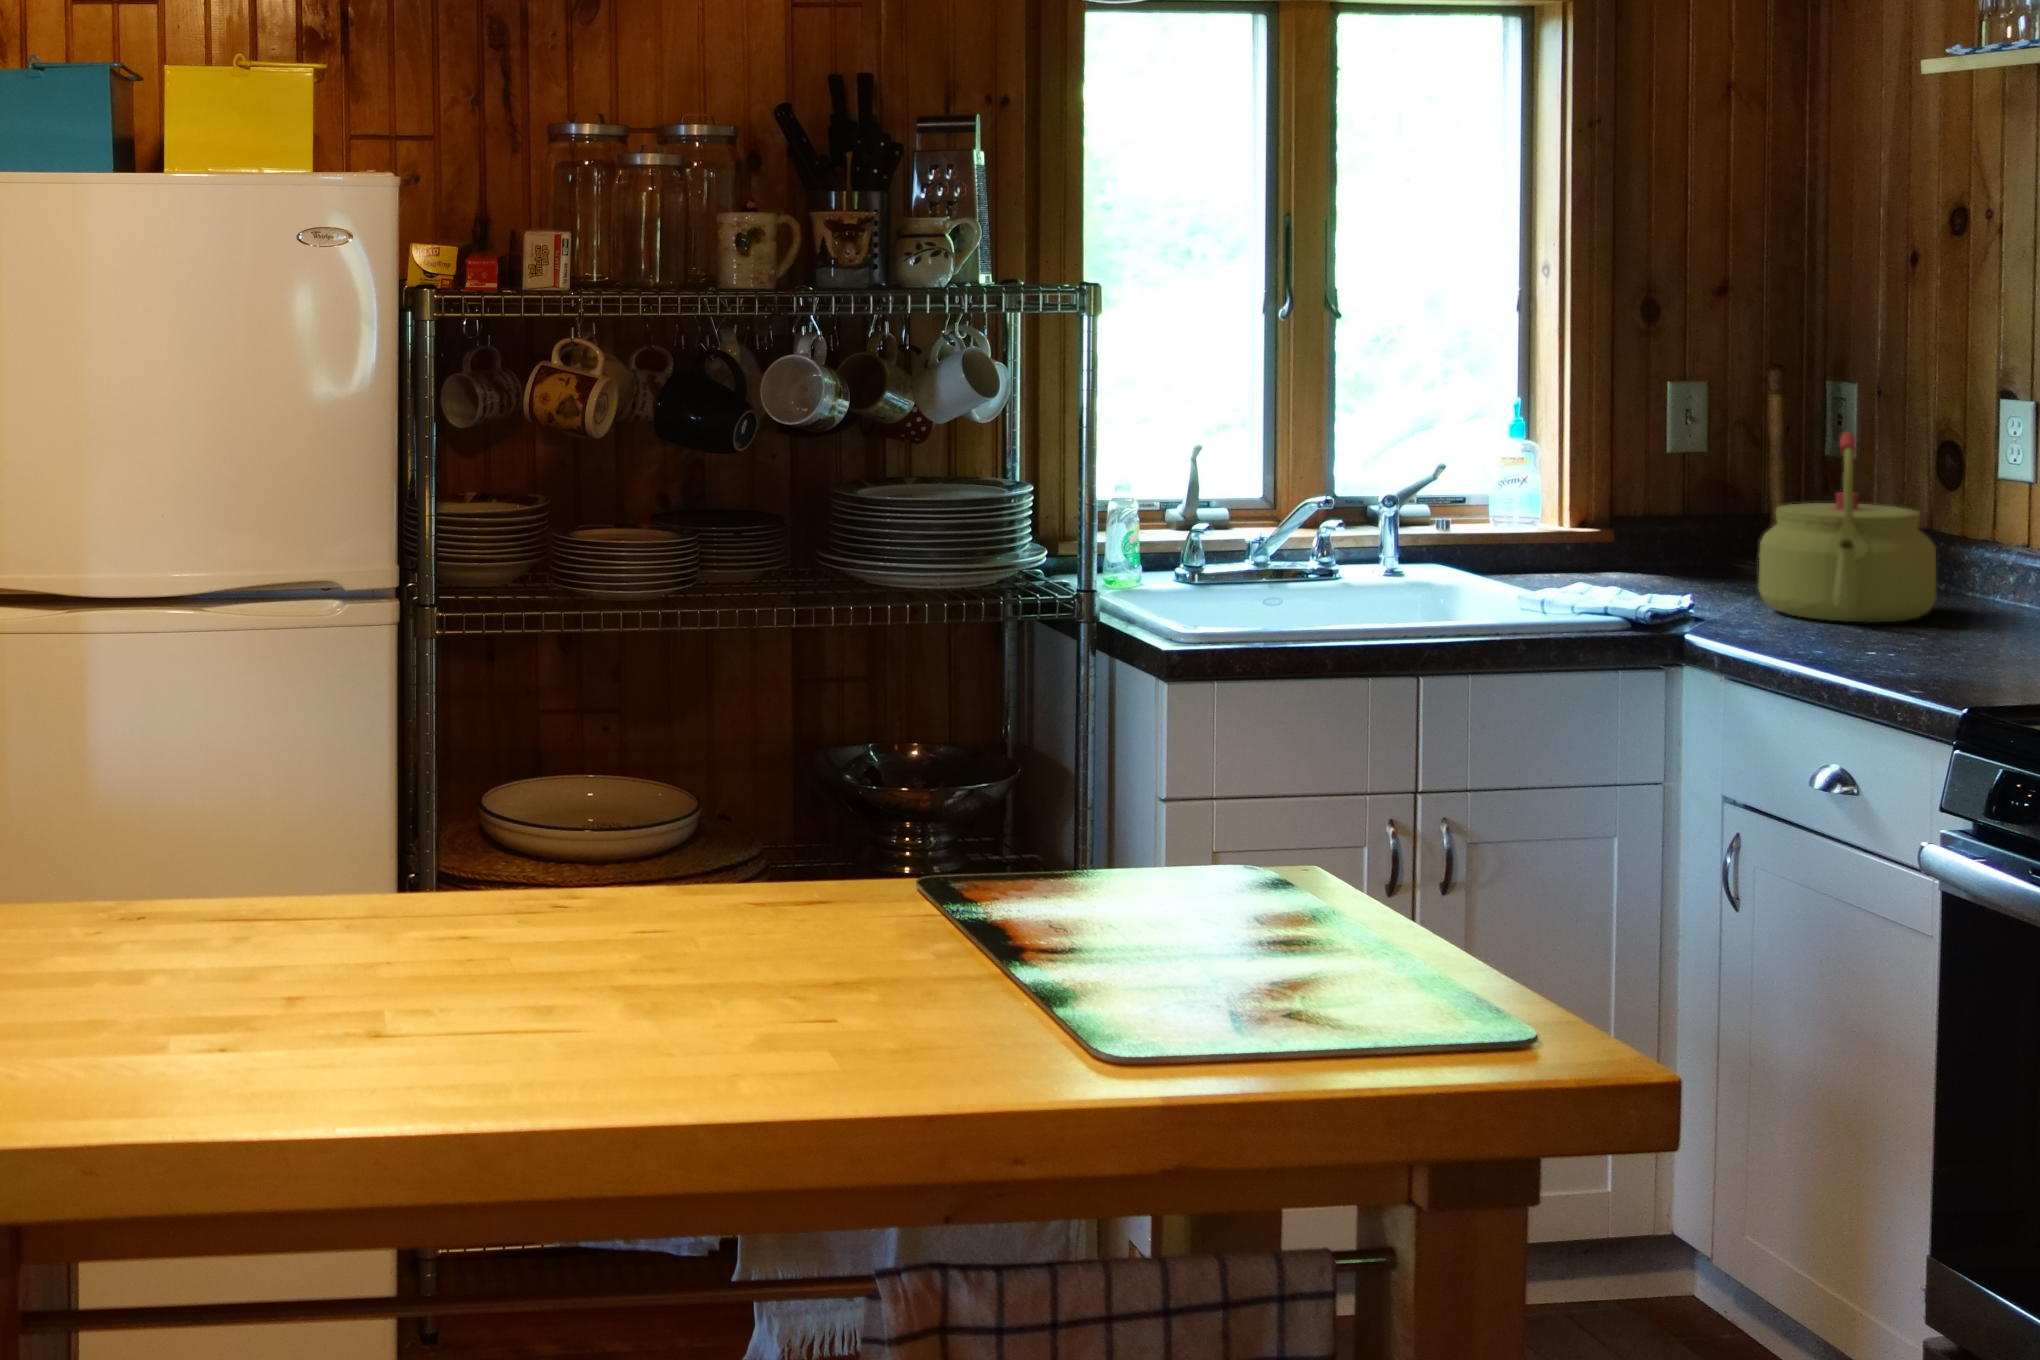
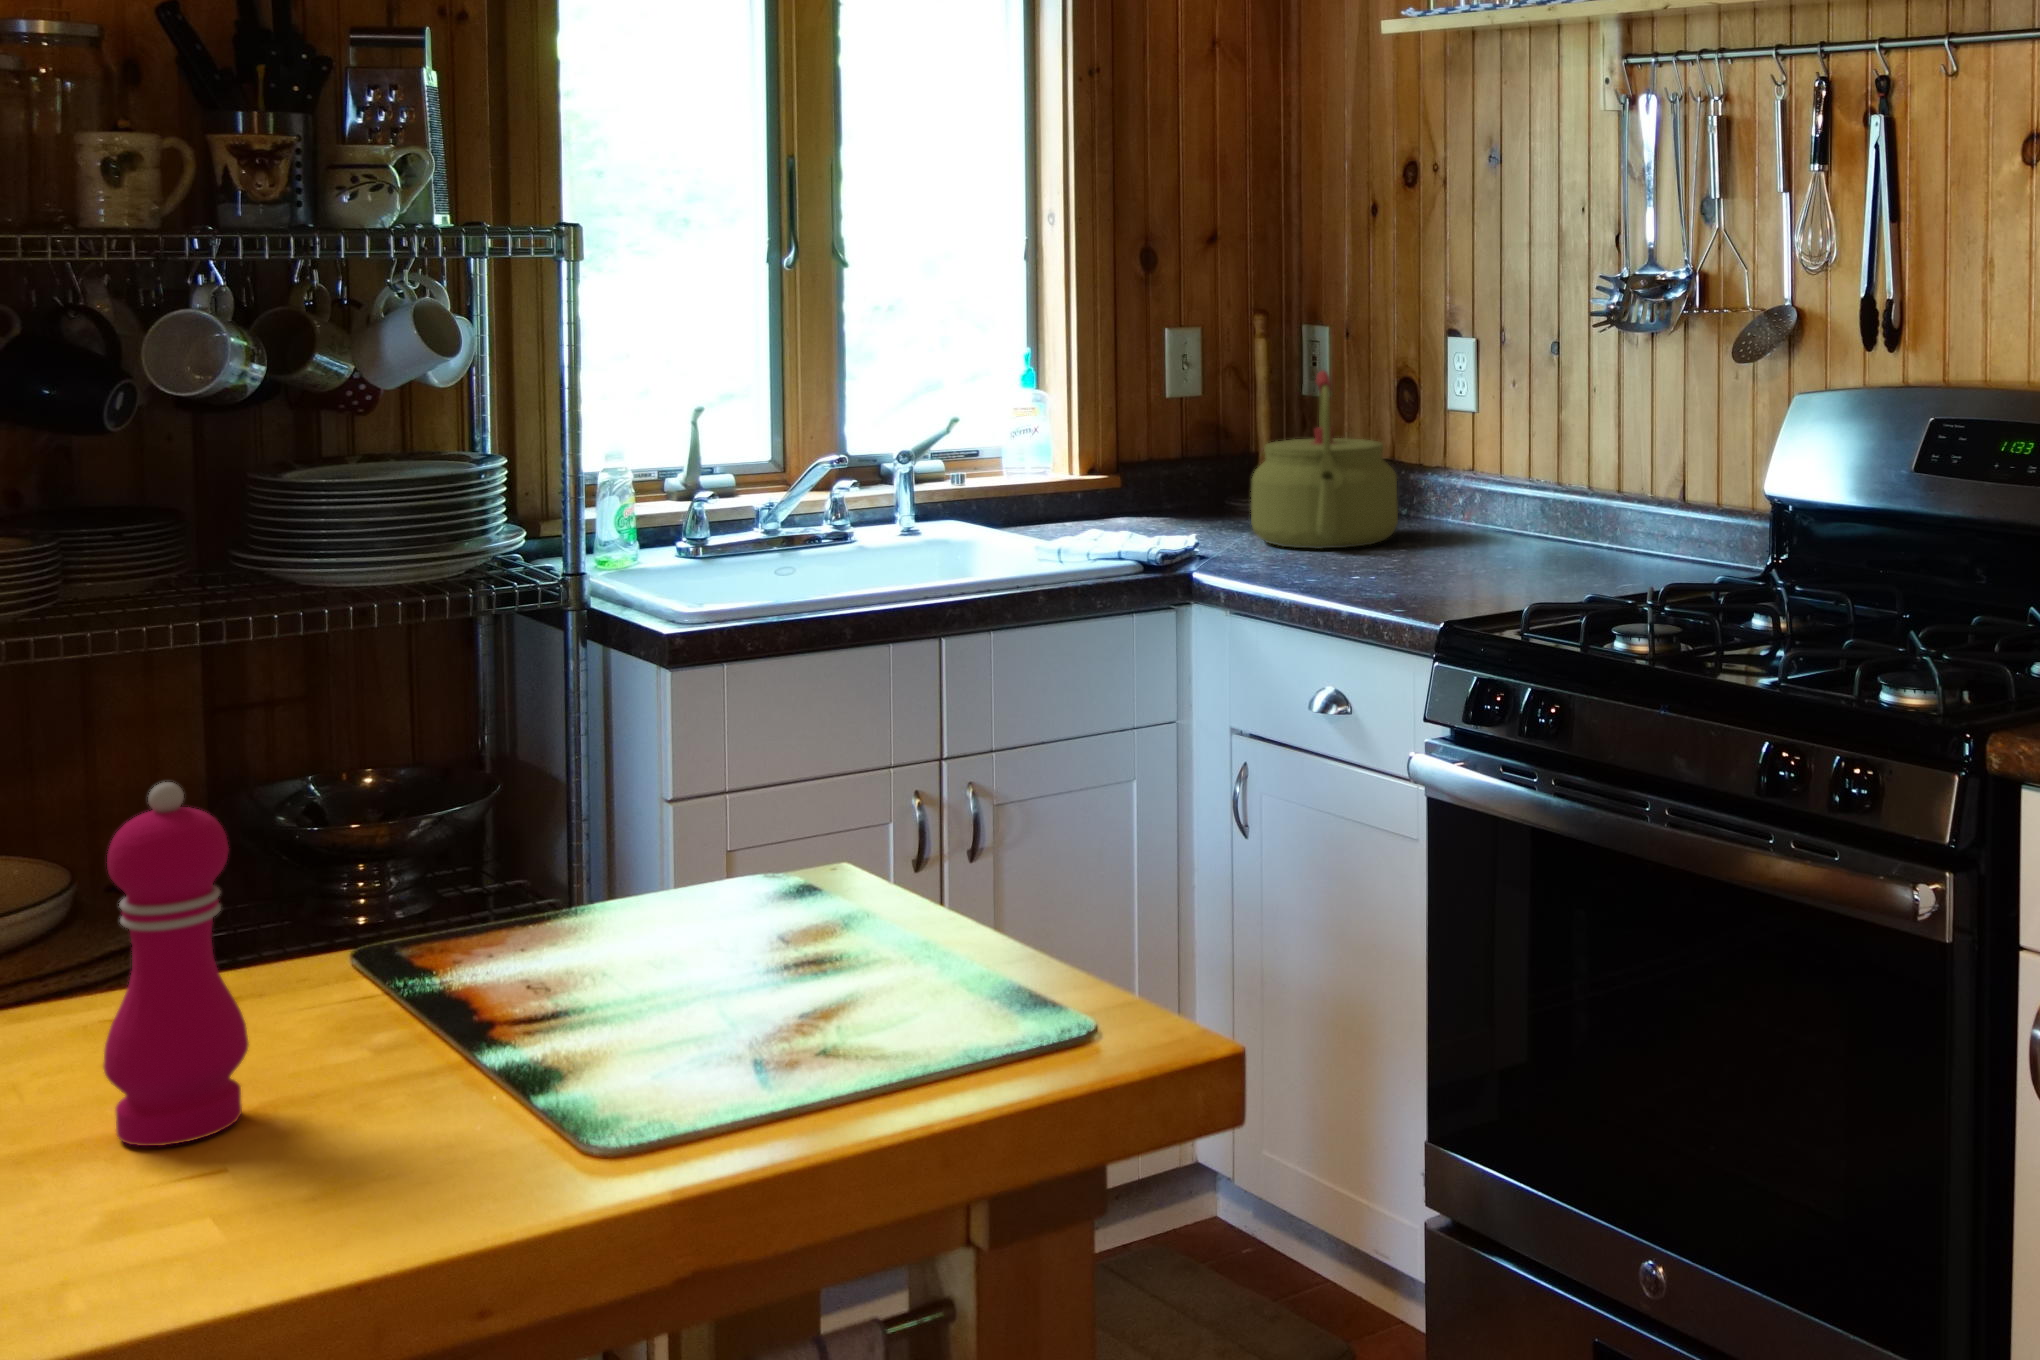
pepper mill: none [771,726,863,988] -> present [103,782,248,1146]

